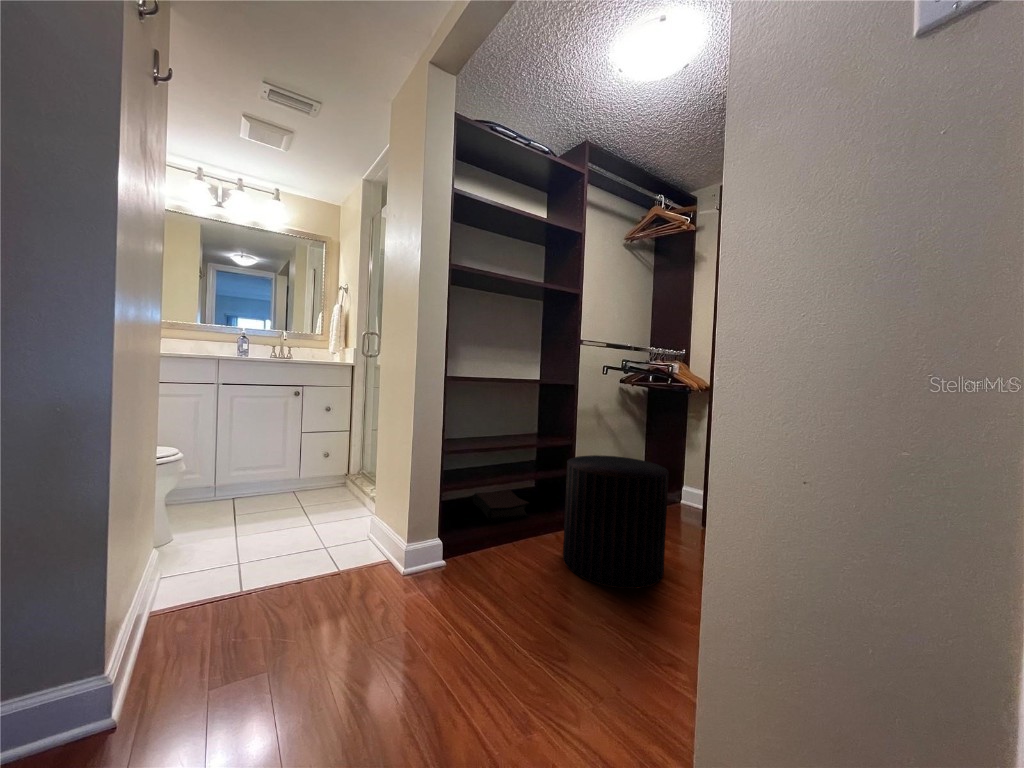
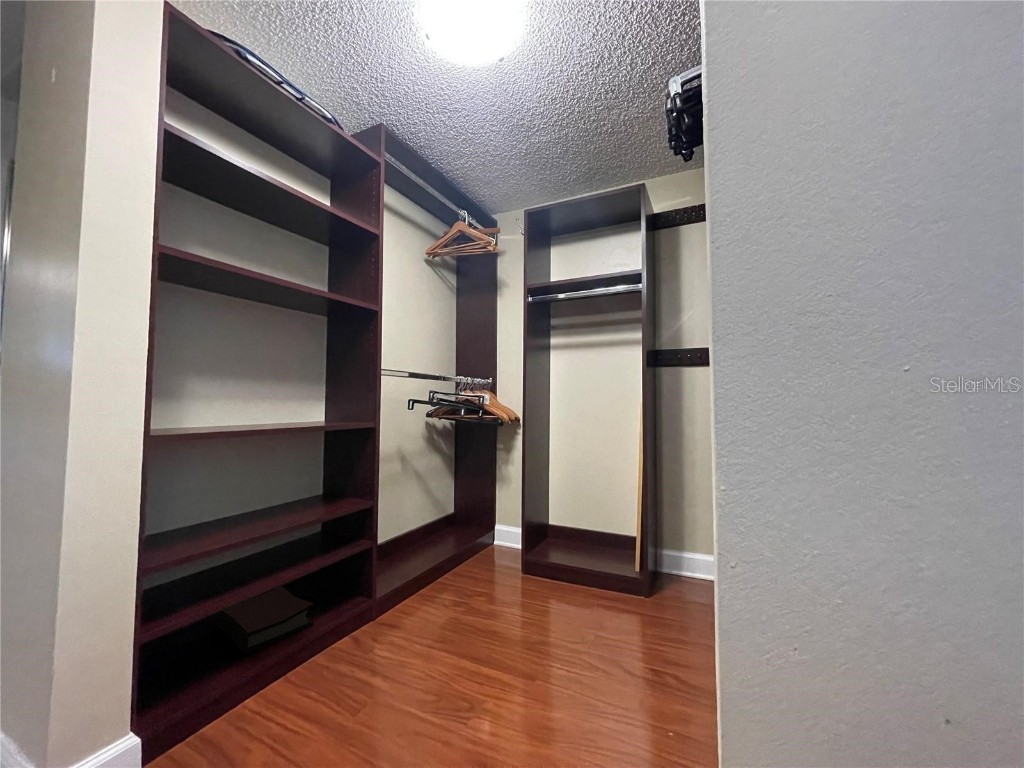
pouf: present [563,455,669,589] -> none [369,515,500,709]

